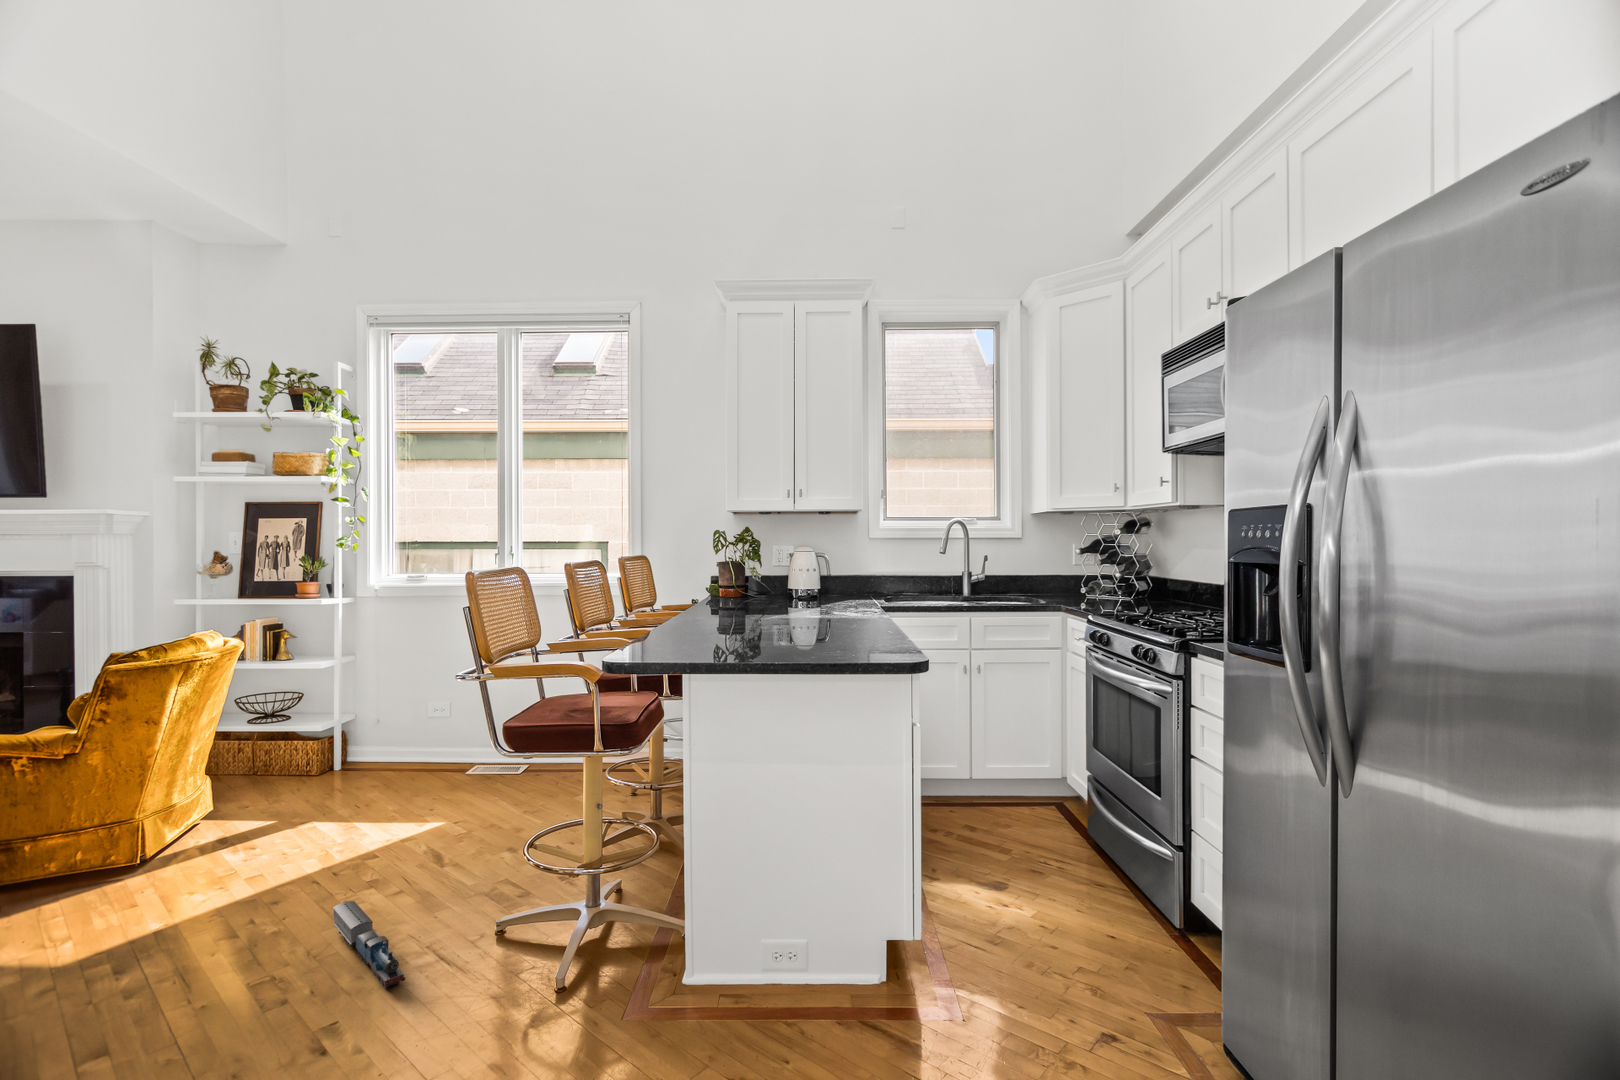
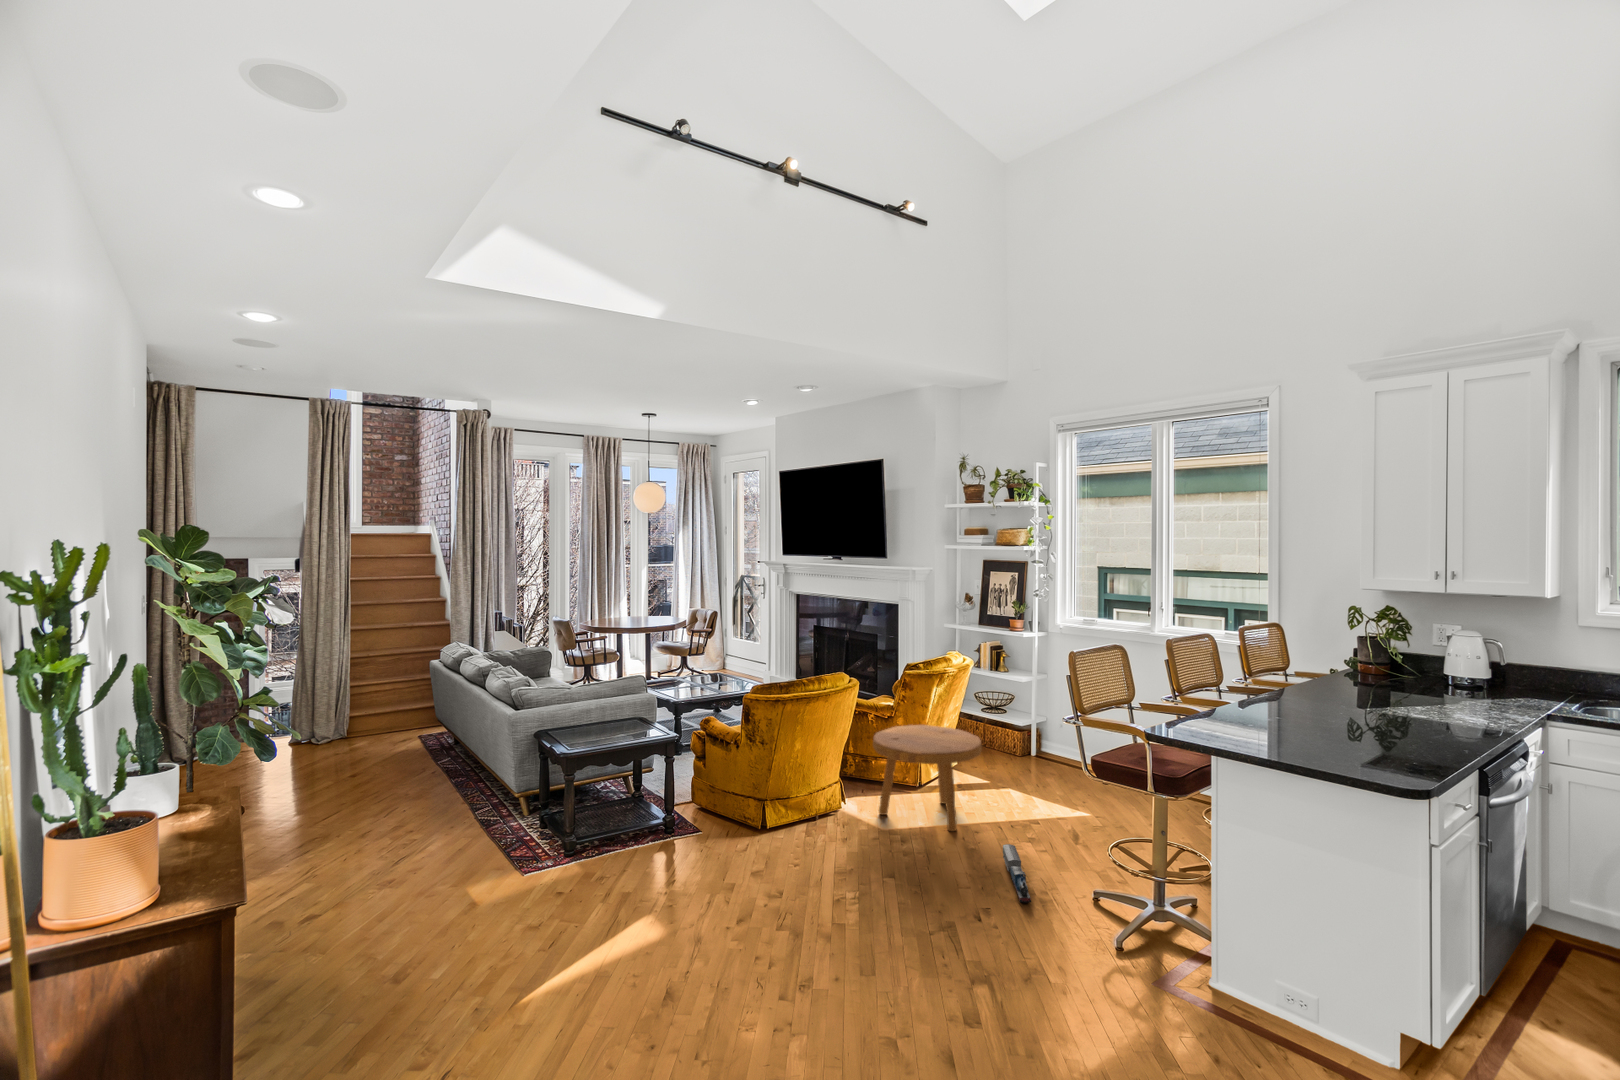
footstool: none [33,748,276,936] -> present [873,725,982,831]

